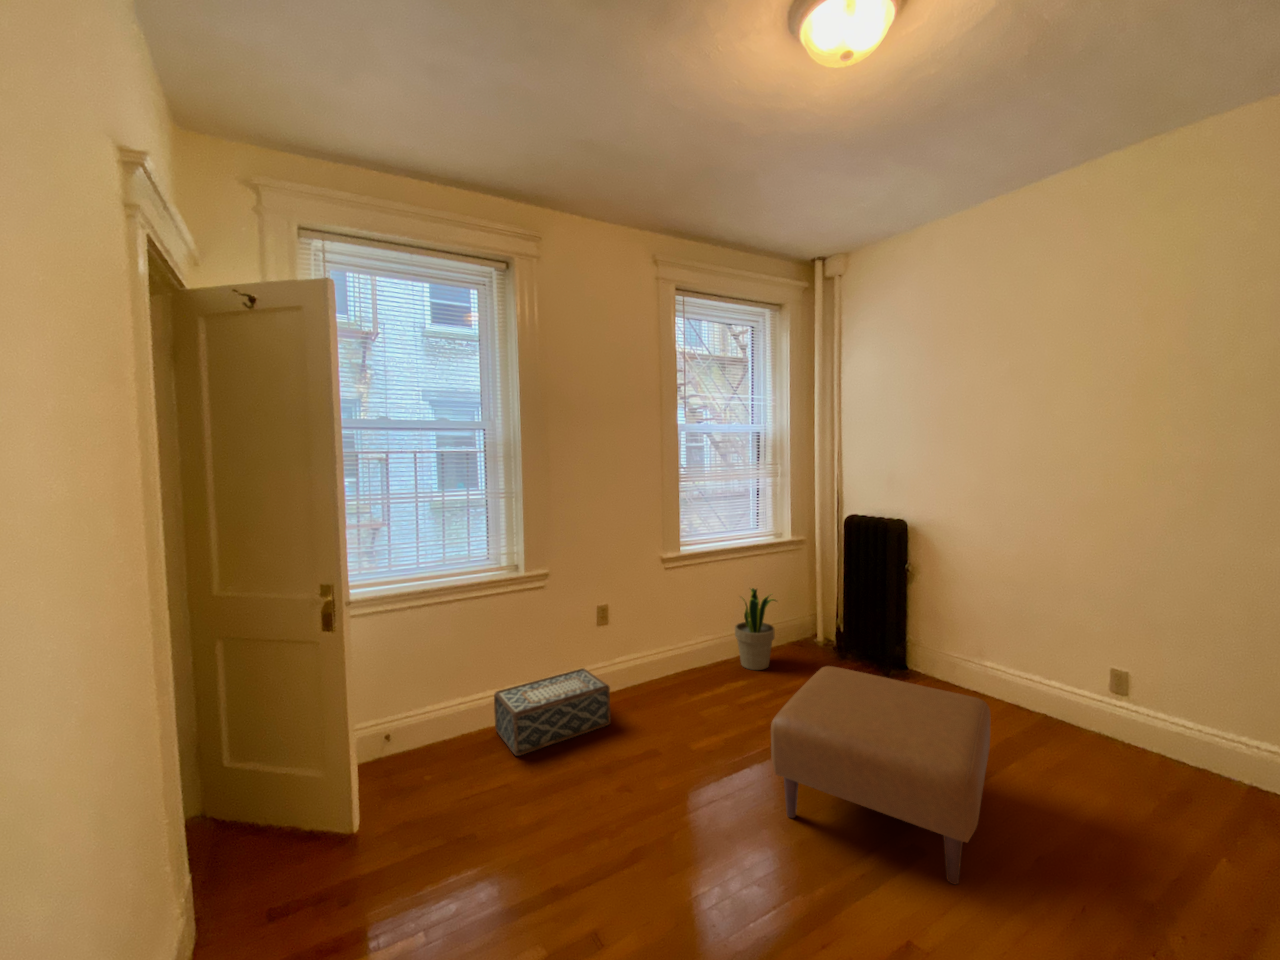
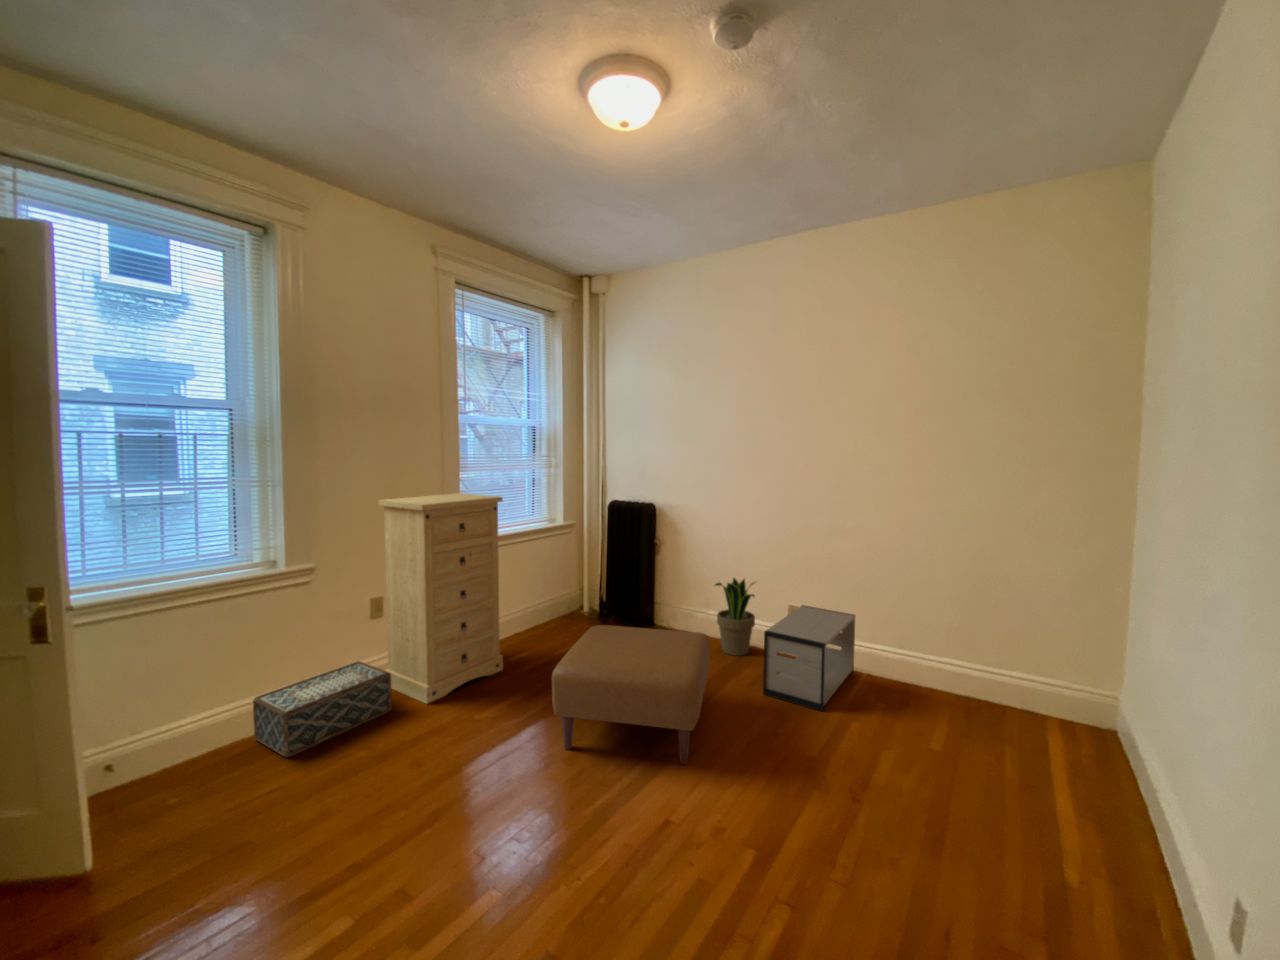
dresser: none [602,505,723,724] -> present [379,493,503,704]
potted plant: present [735,588,775,670] -> present [715,578,755,656]
nightstand: none [1081,675,1259,853] -> present [763,605,855,711]

